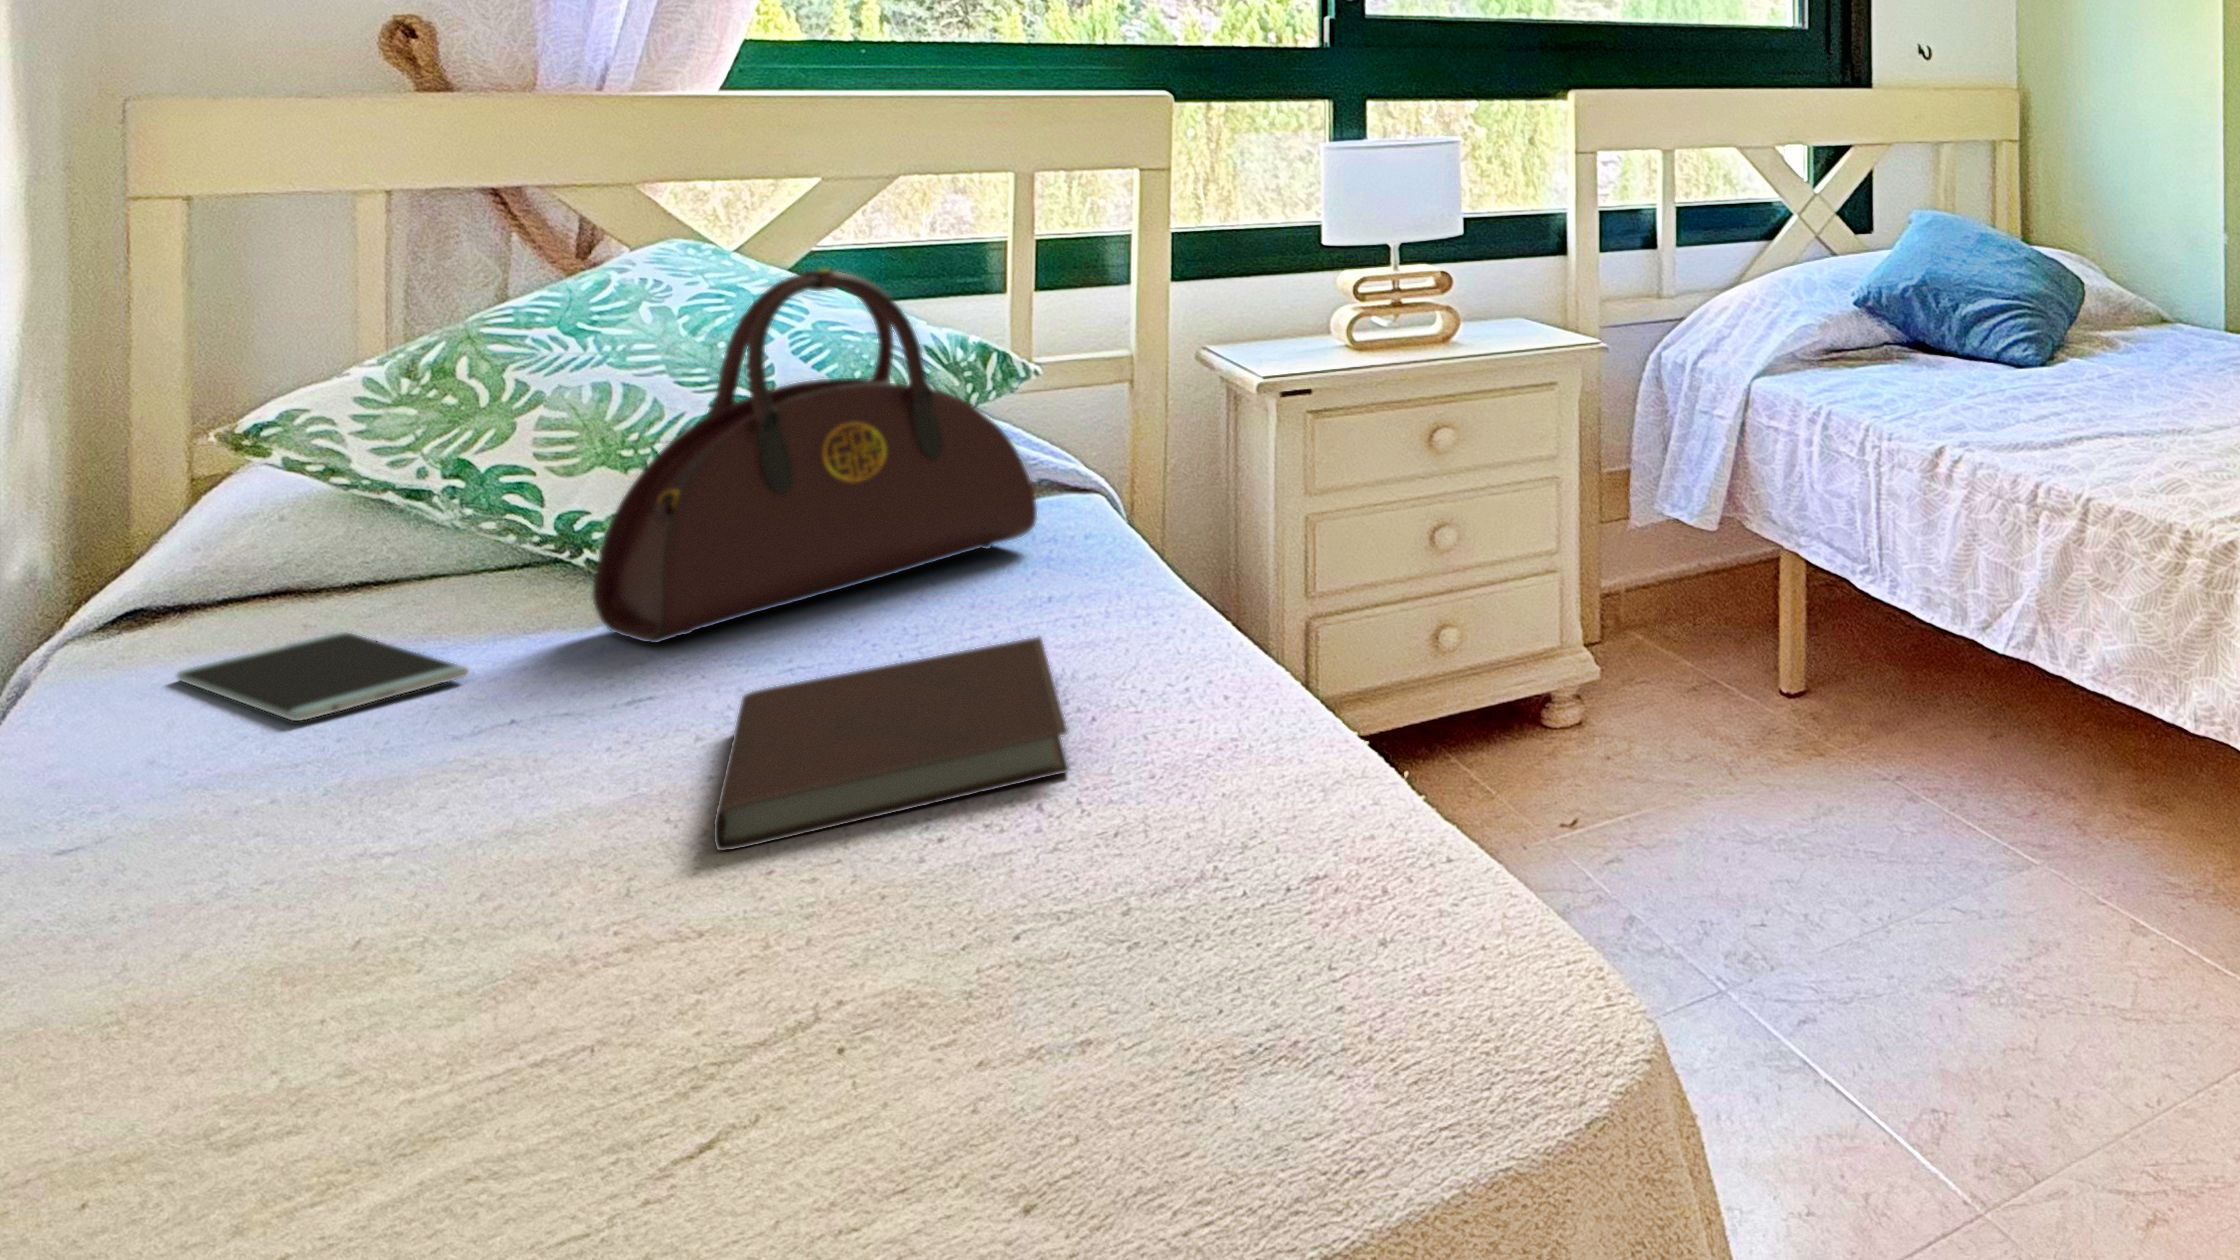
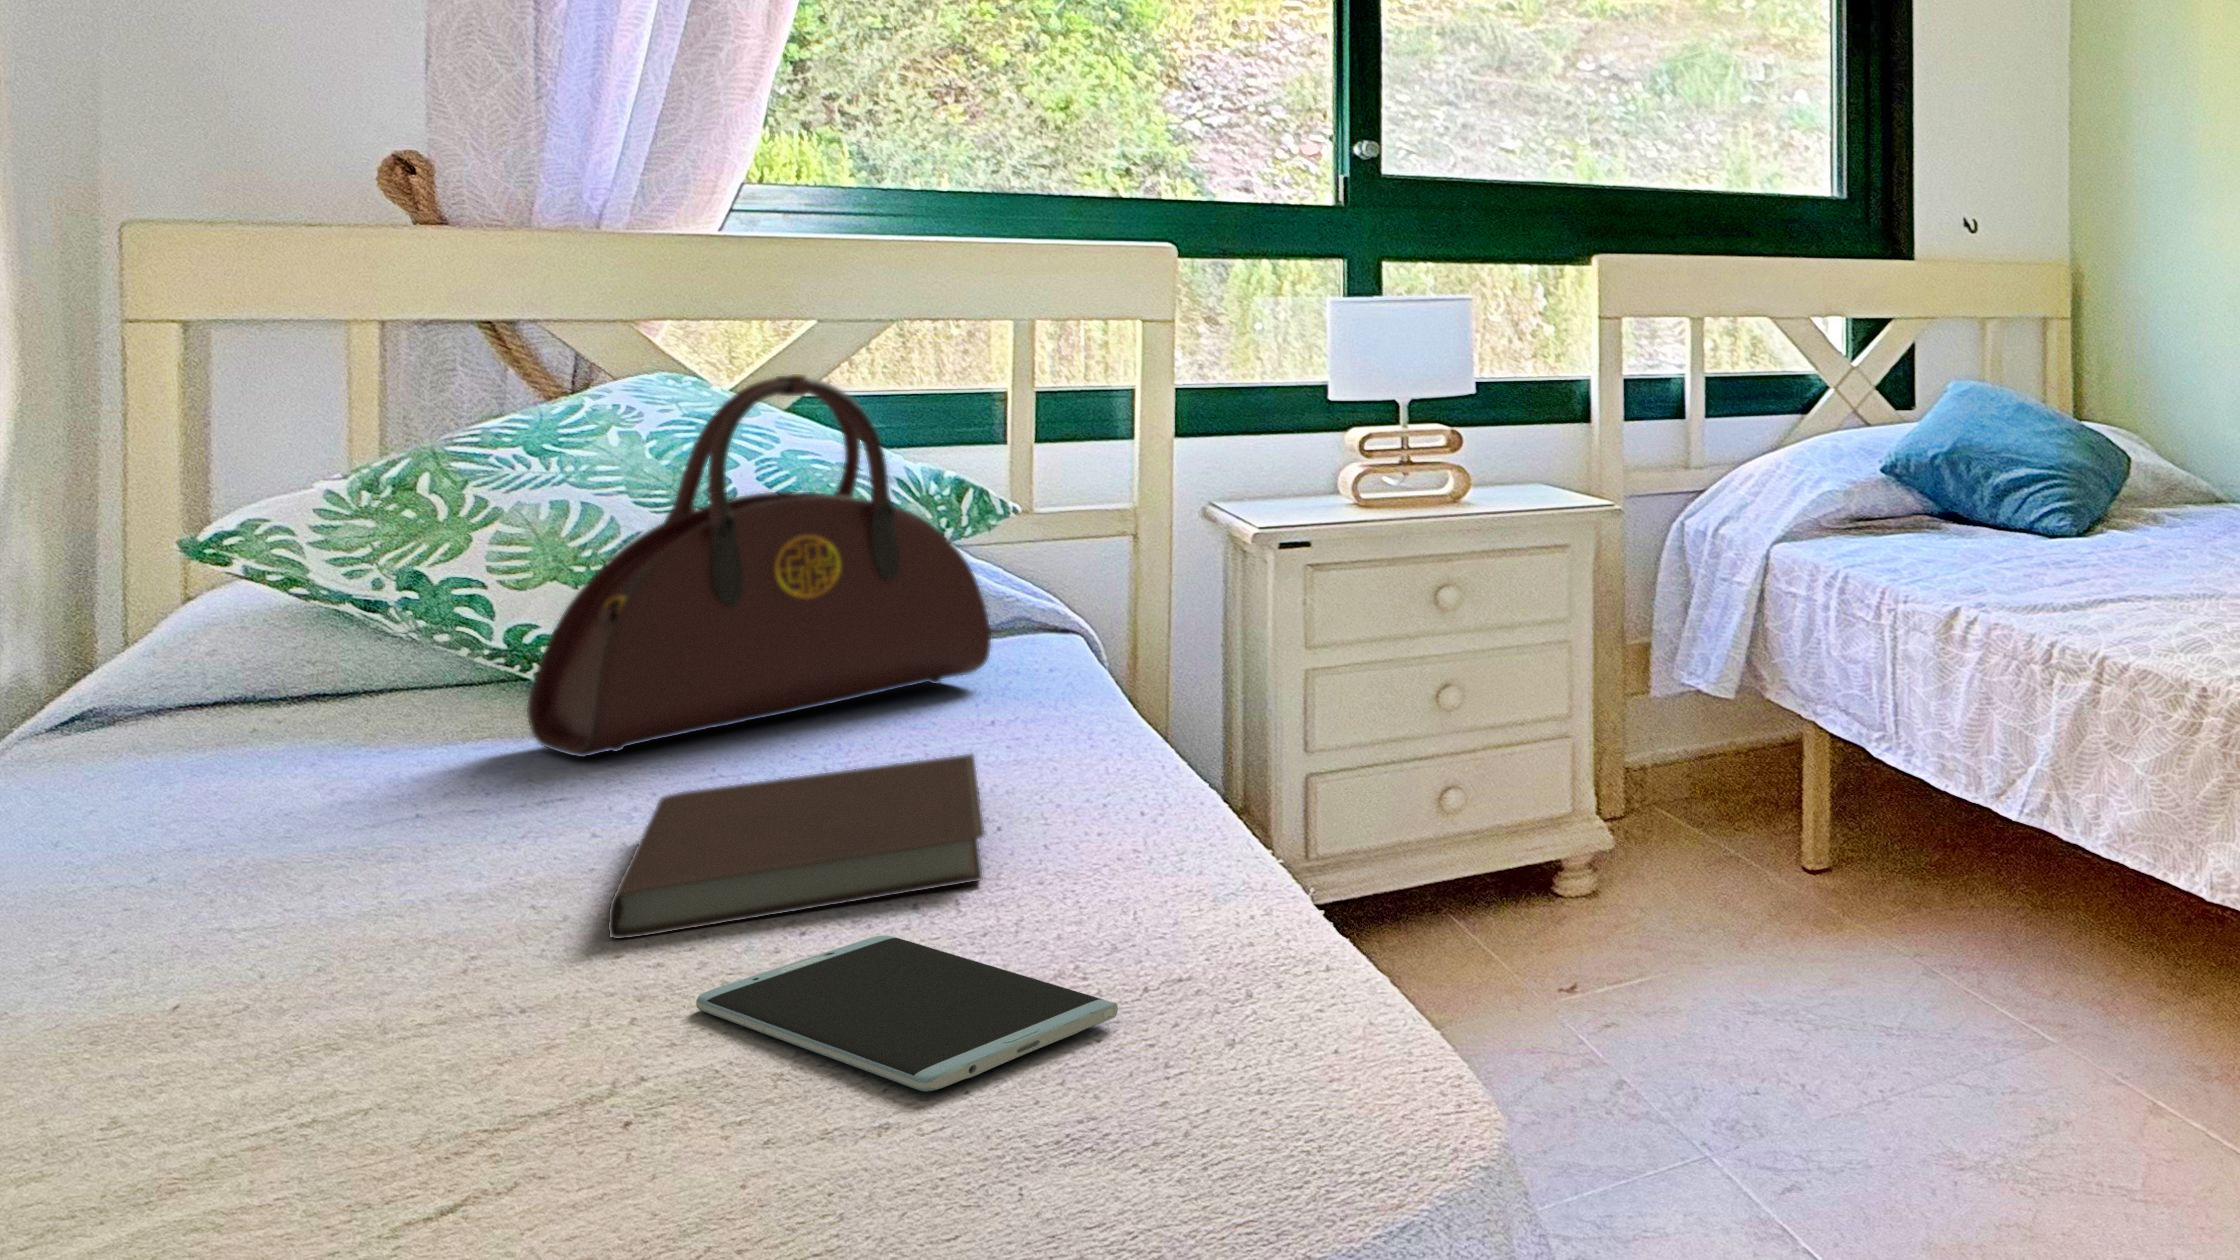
smartphone: present [177,632,469,721] -> present [696,935,1118,1091]

